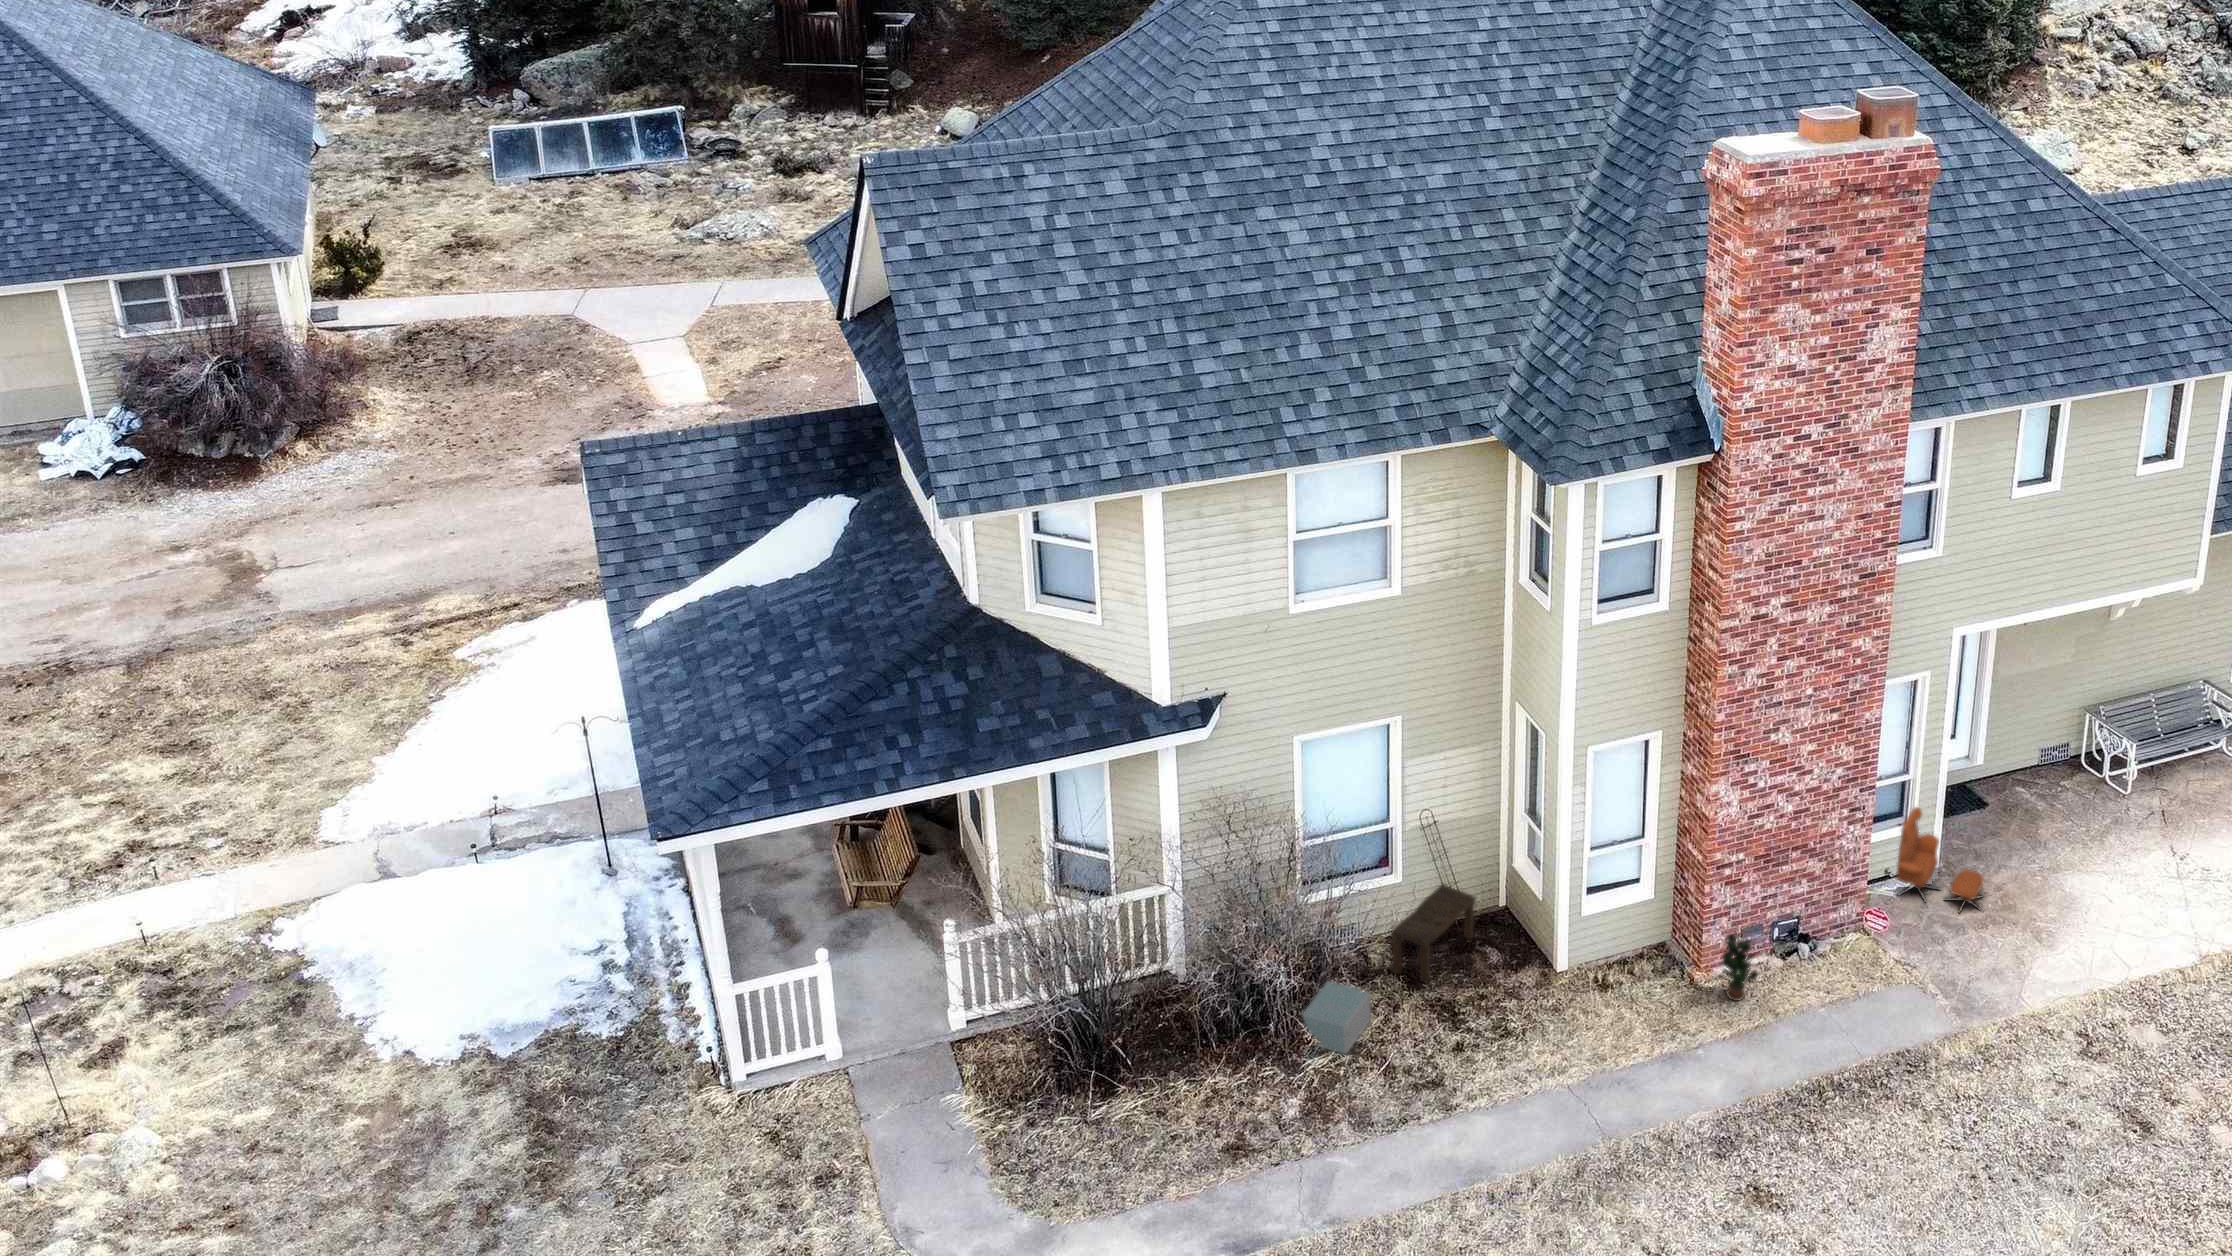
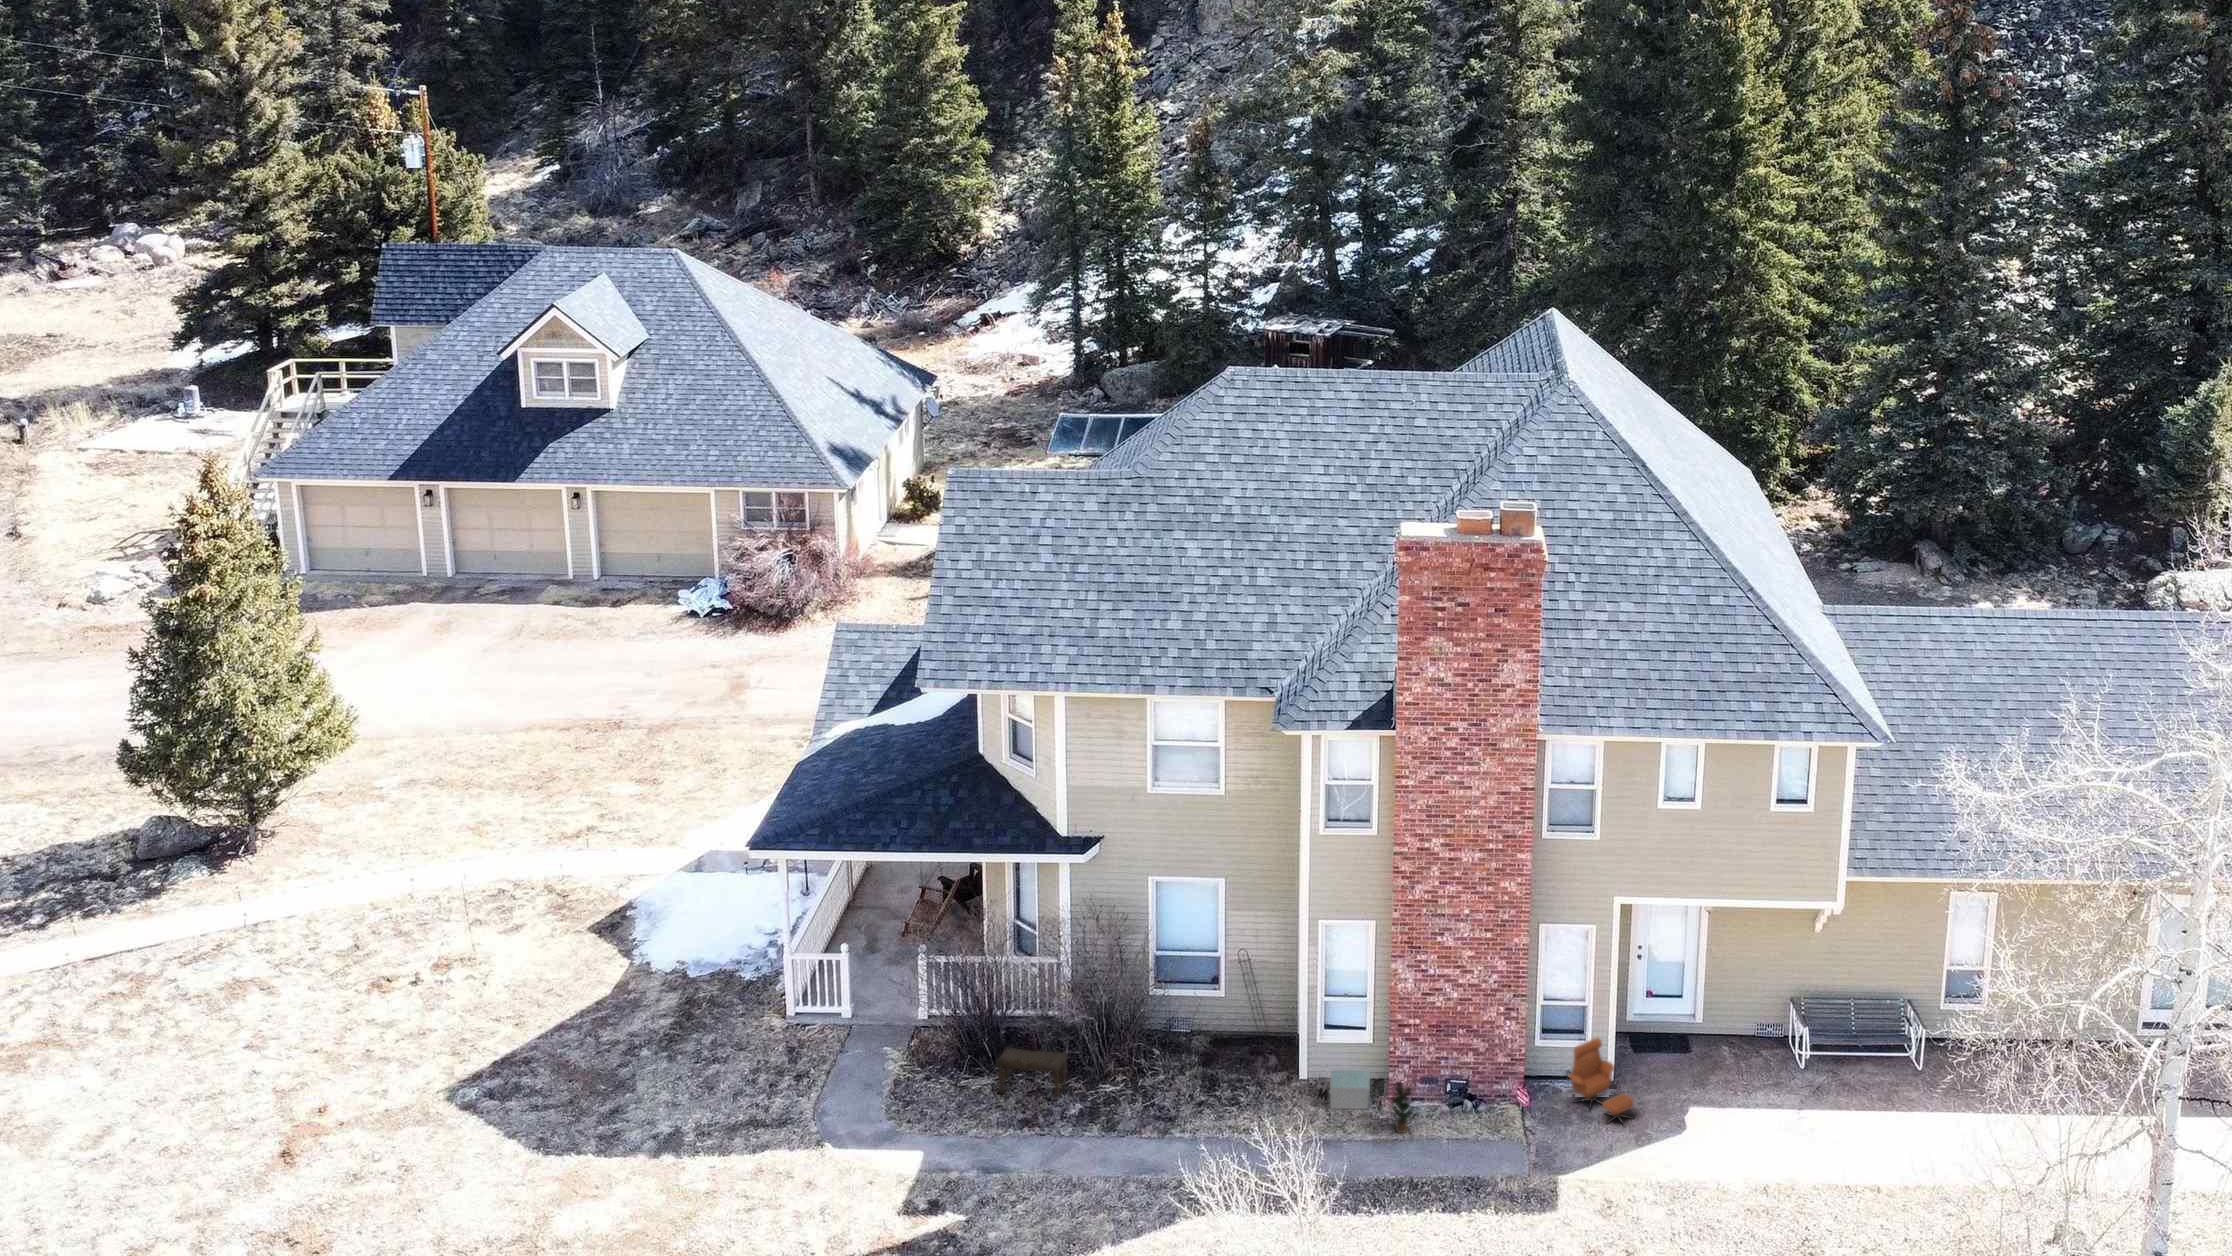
bench: present [1391,884,1476,983] -> present [996,1048,1067,1099]
storage box: present [1302,981,1371,1054] -> present [1330,1070,1370,1109]

